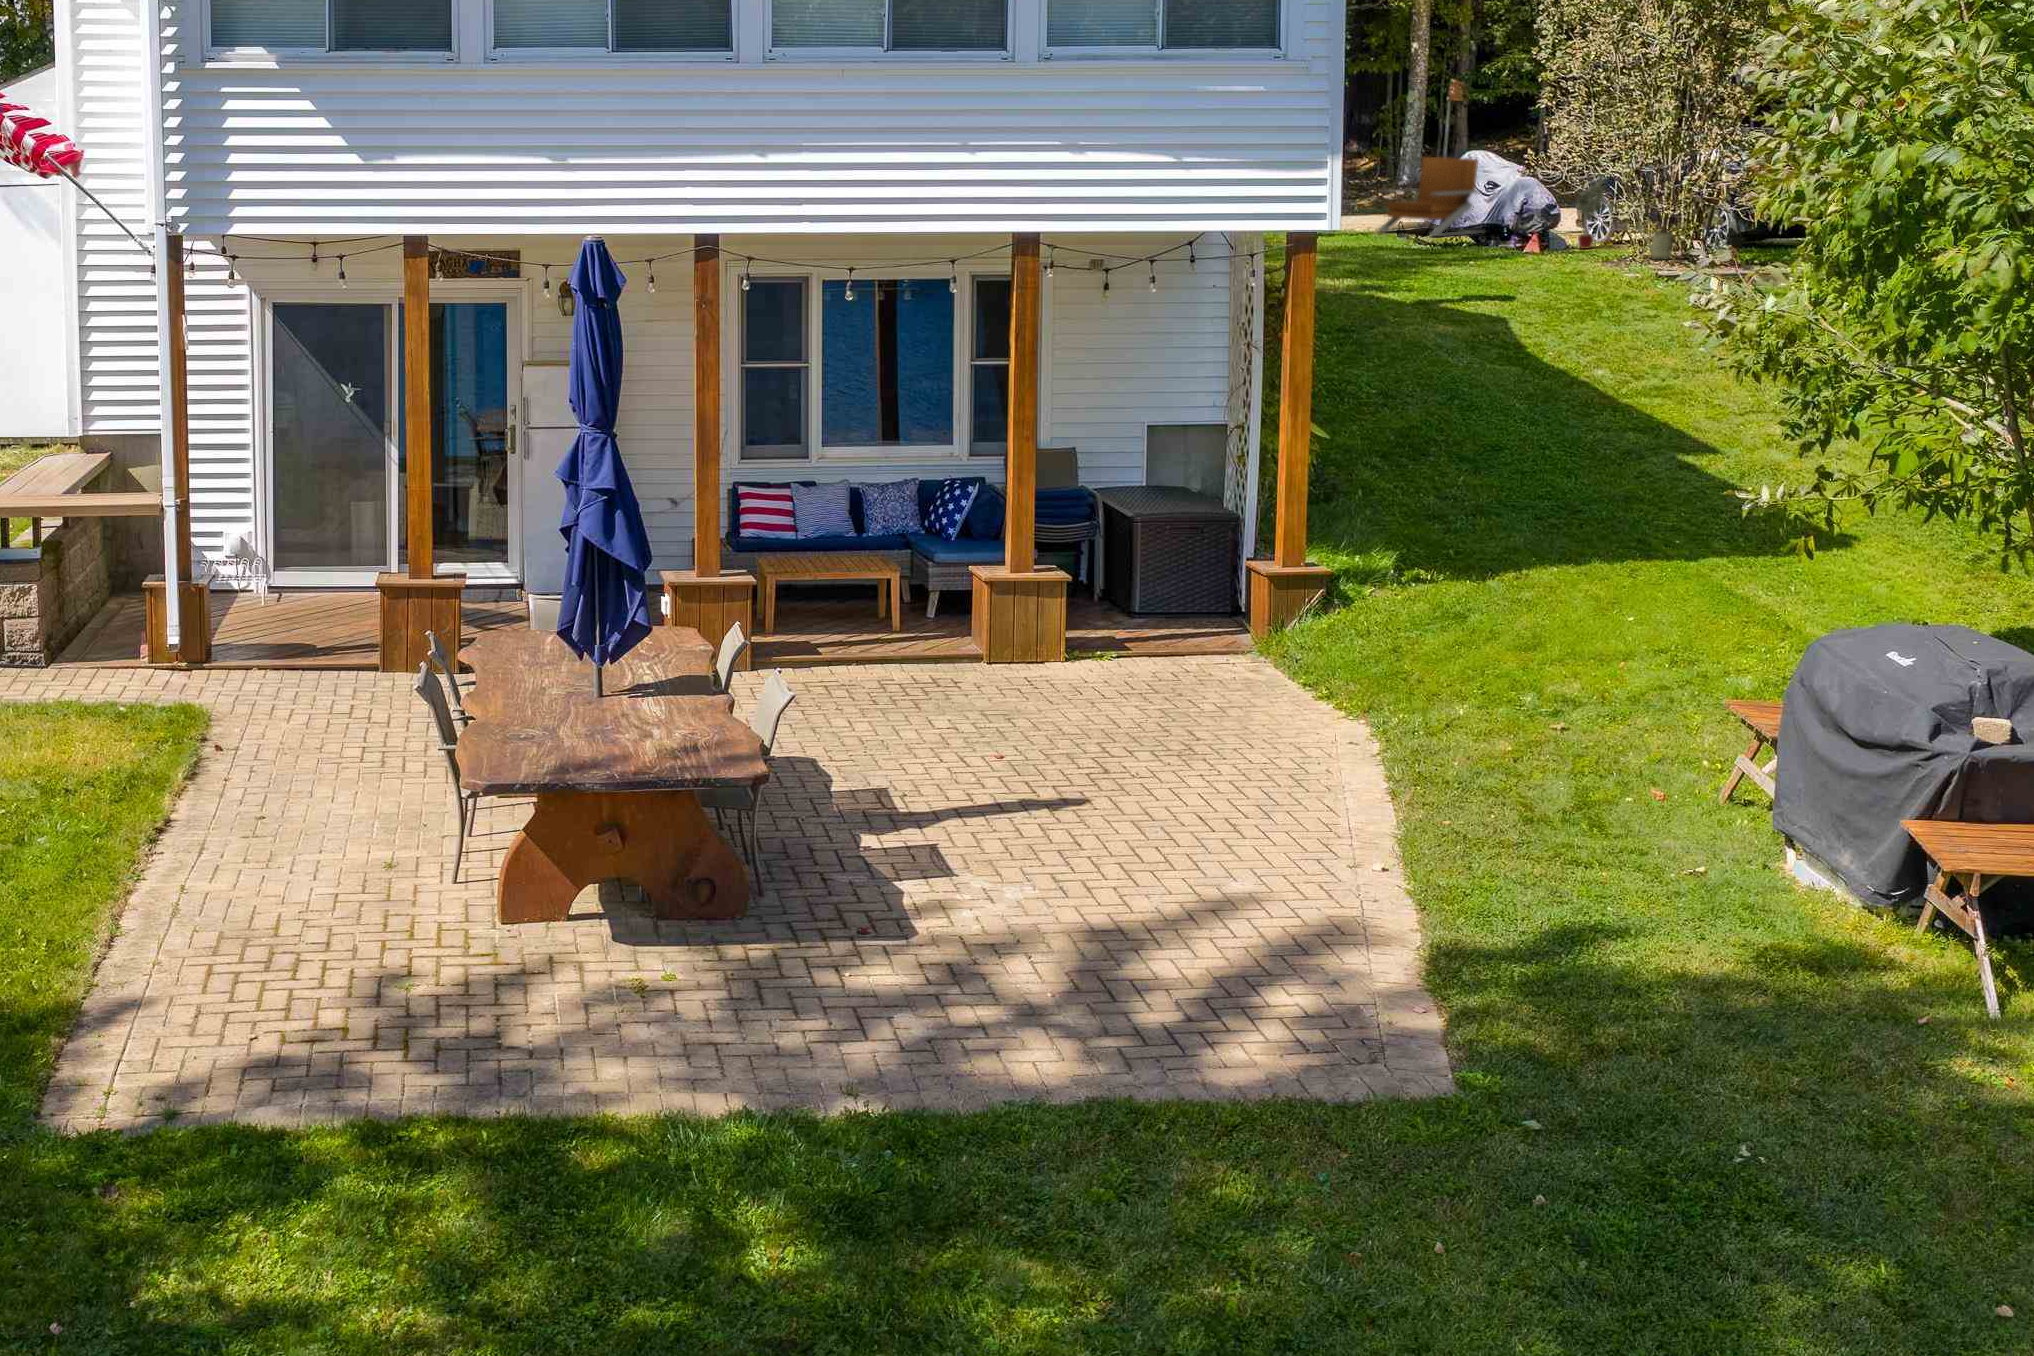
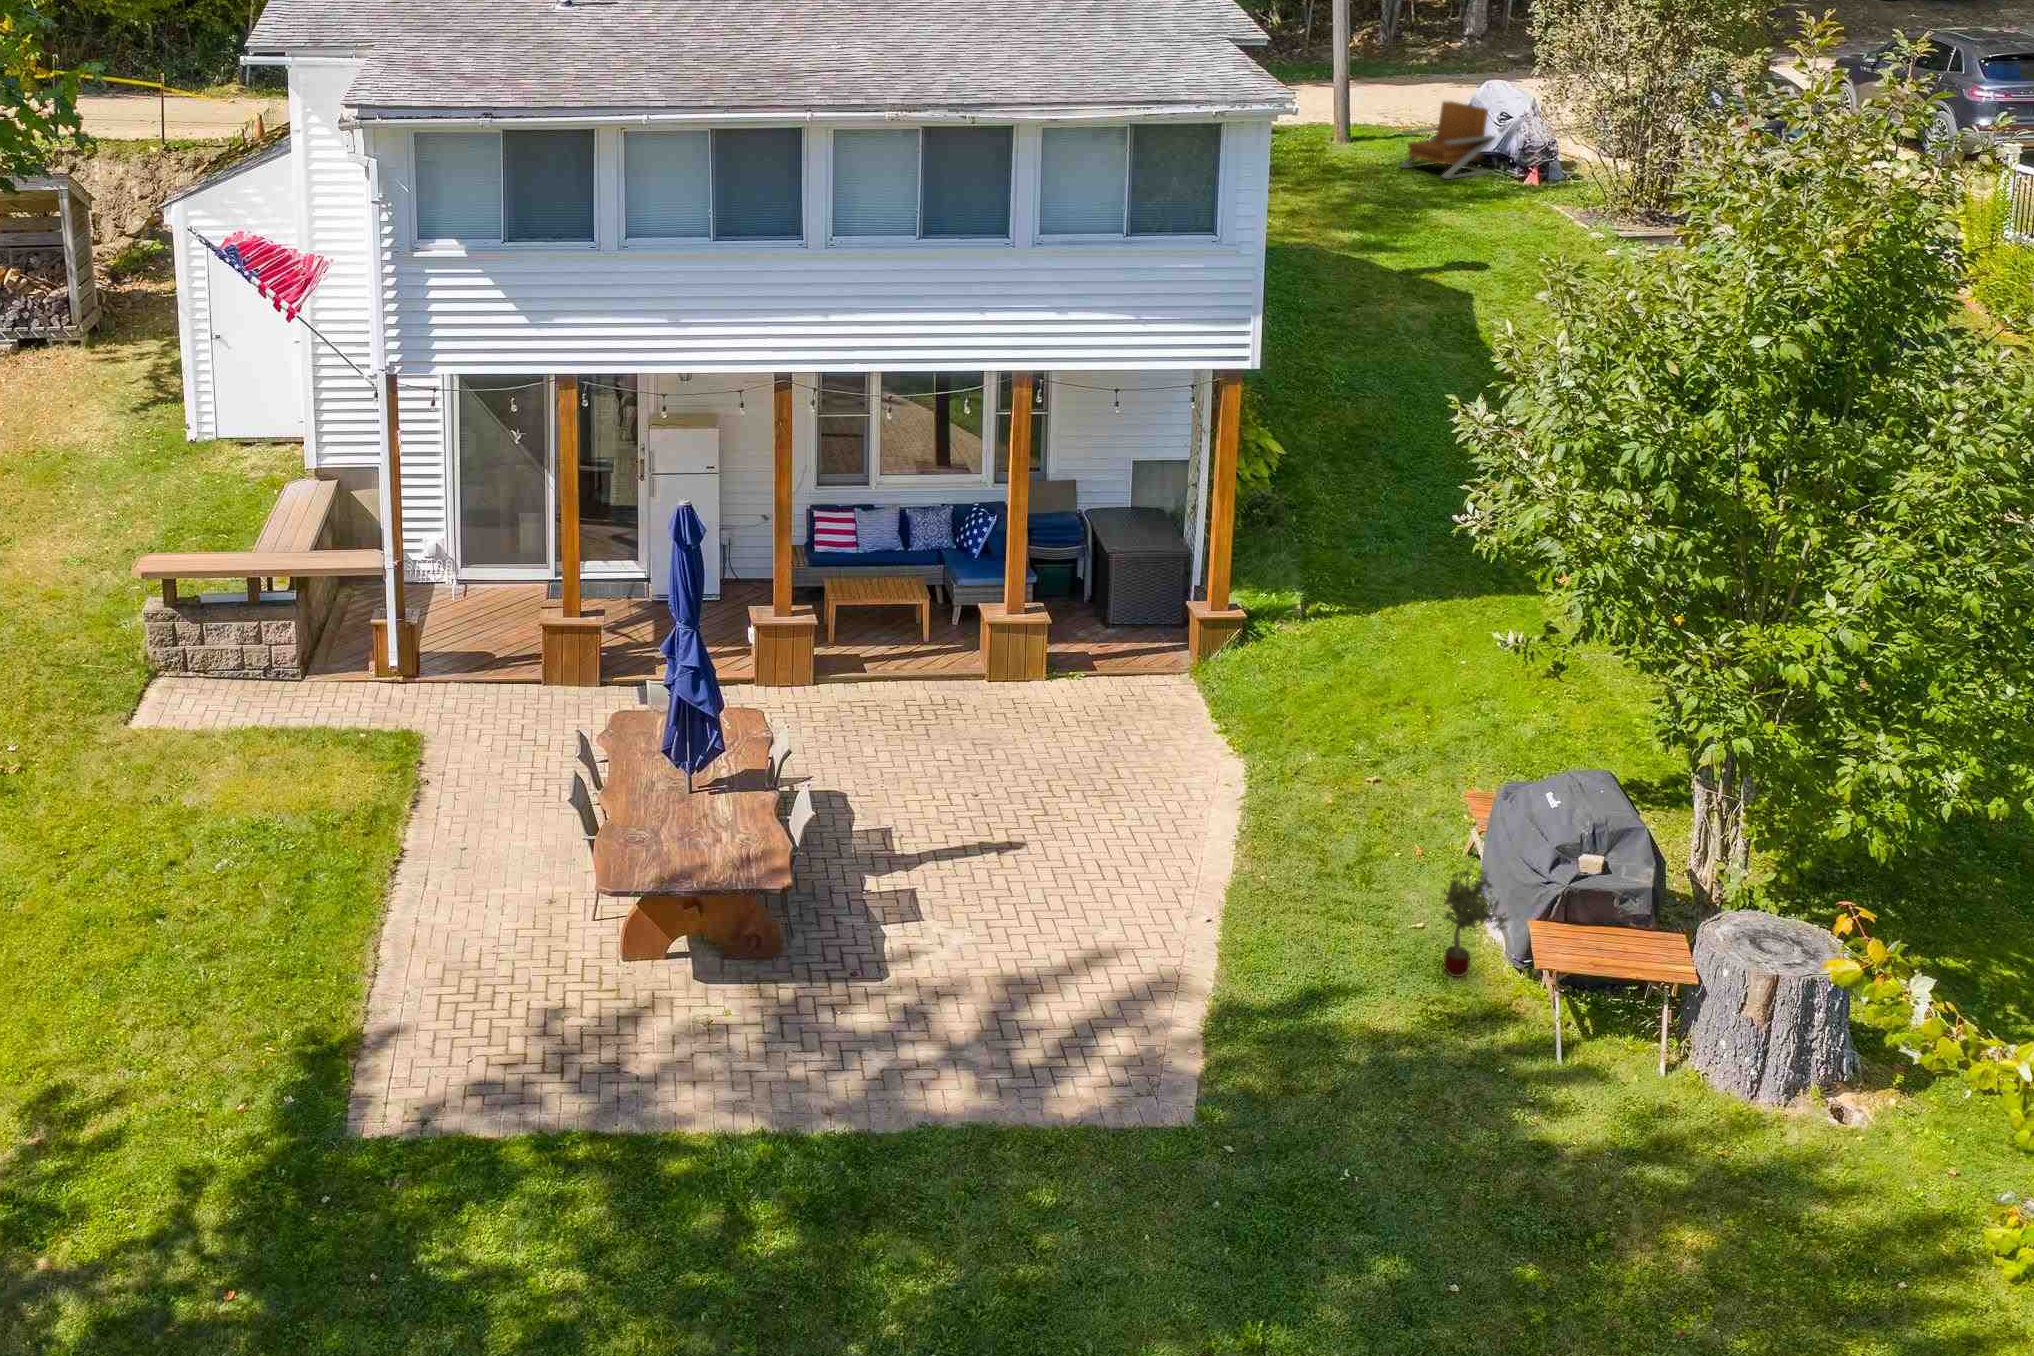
potted tree: present [1576,176,1615,249] -> present [1443,866,1508,977]
watering can: present [1636,225,1673,260] -> none [1602,199,1632,233]

